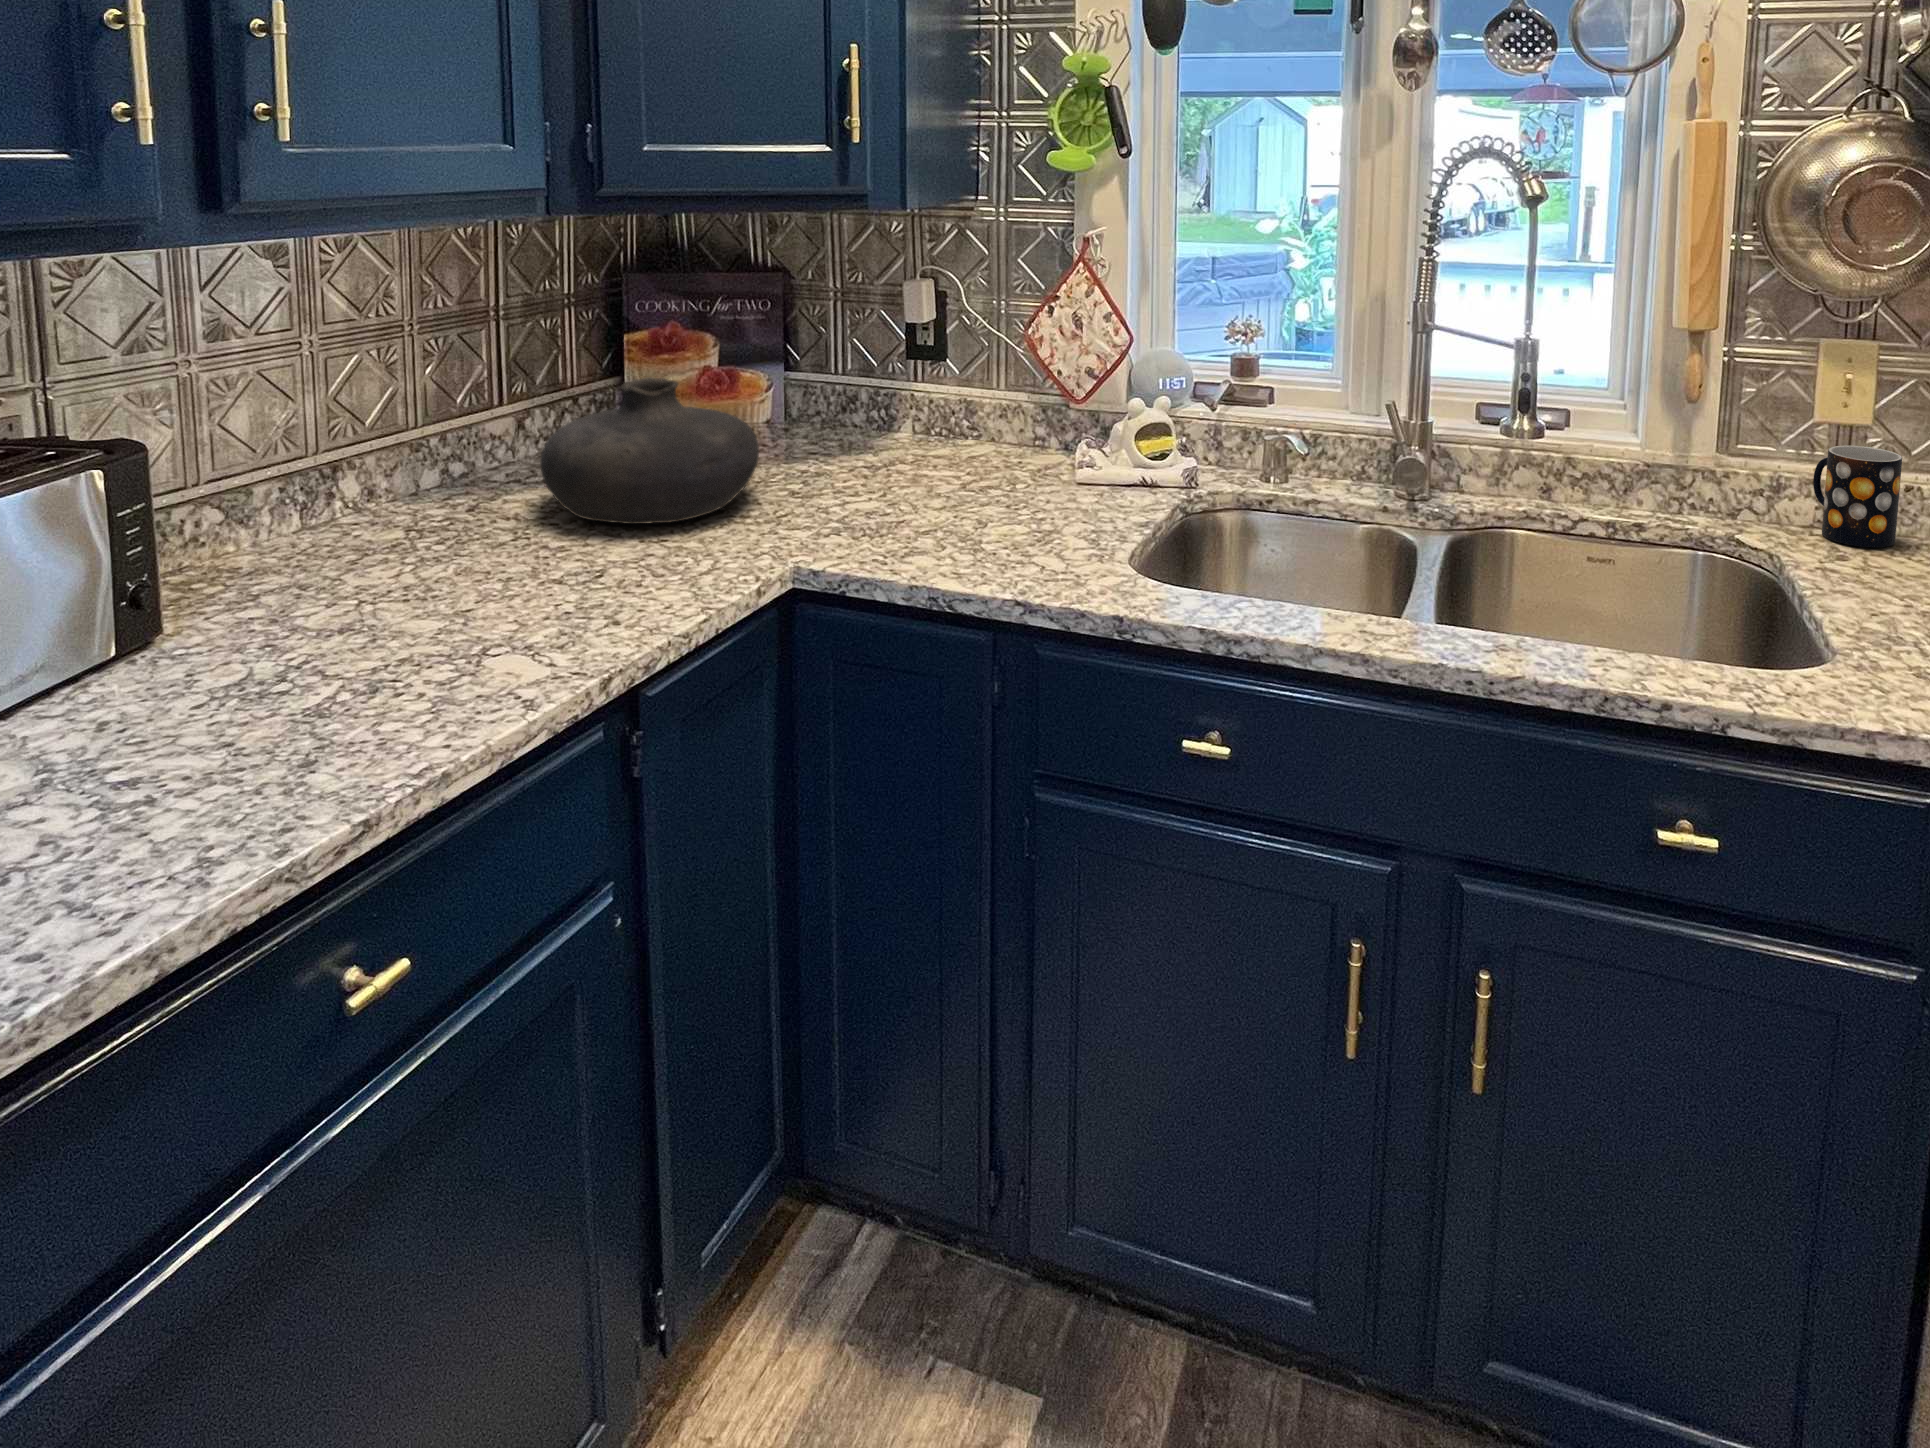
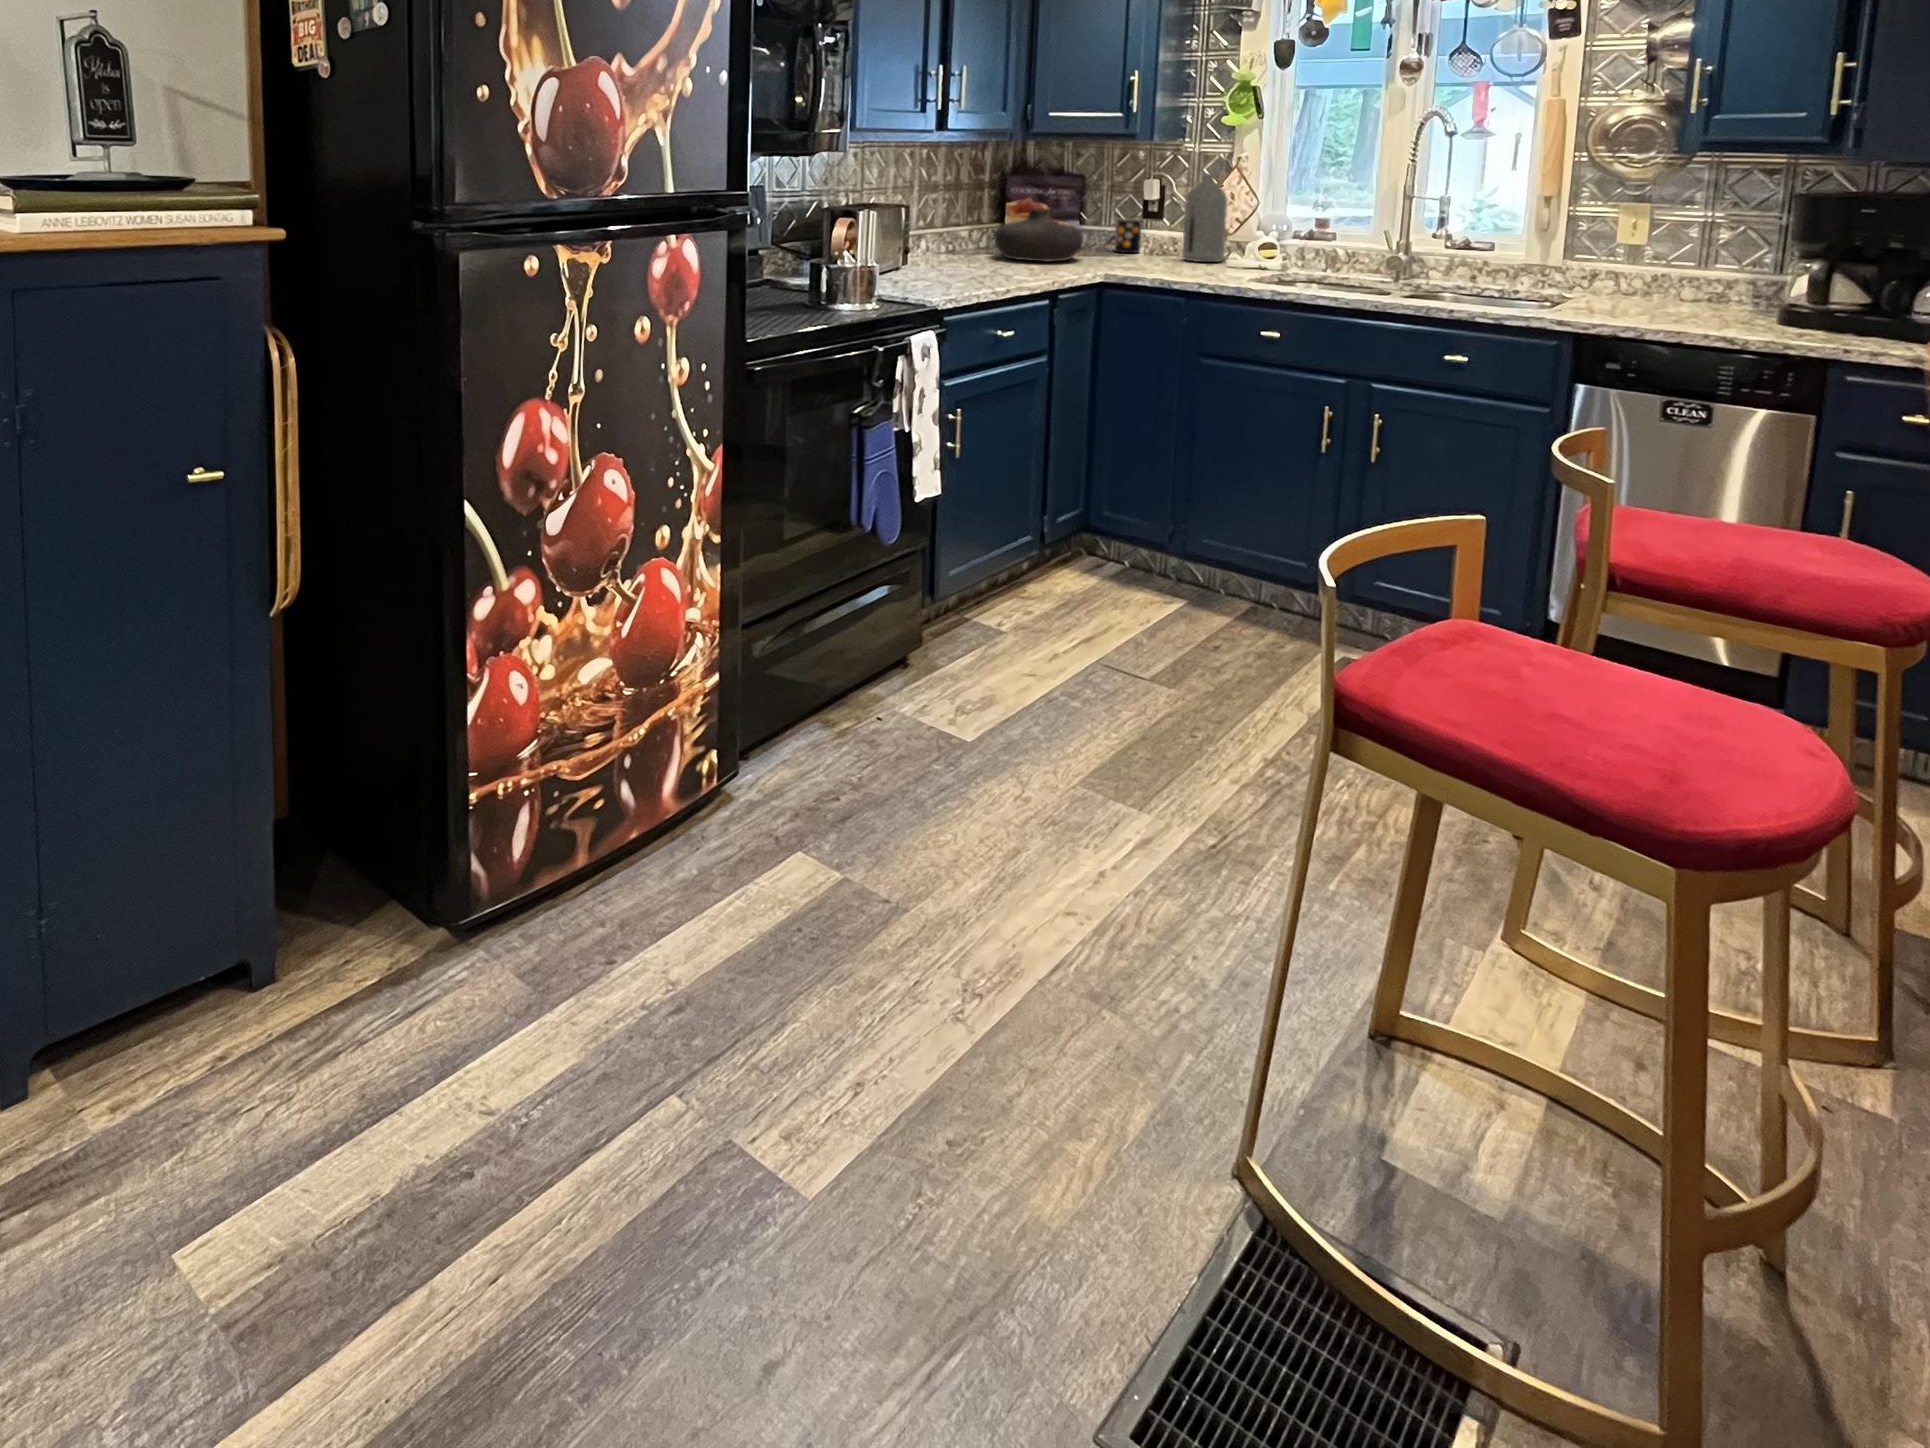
bottle: none [985,276,1071,478] -> present [1182,173,1228,262]
mug: present [1813,446,1902,547] -> present [1114,219,1142,253]

